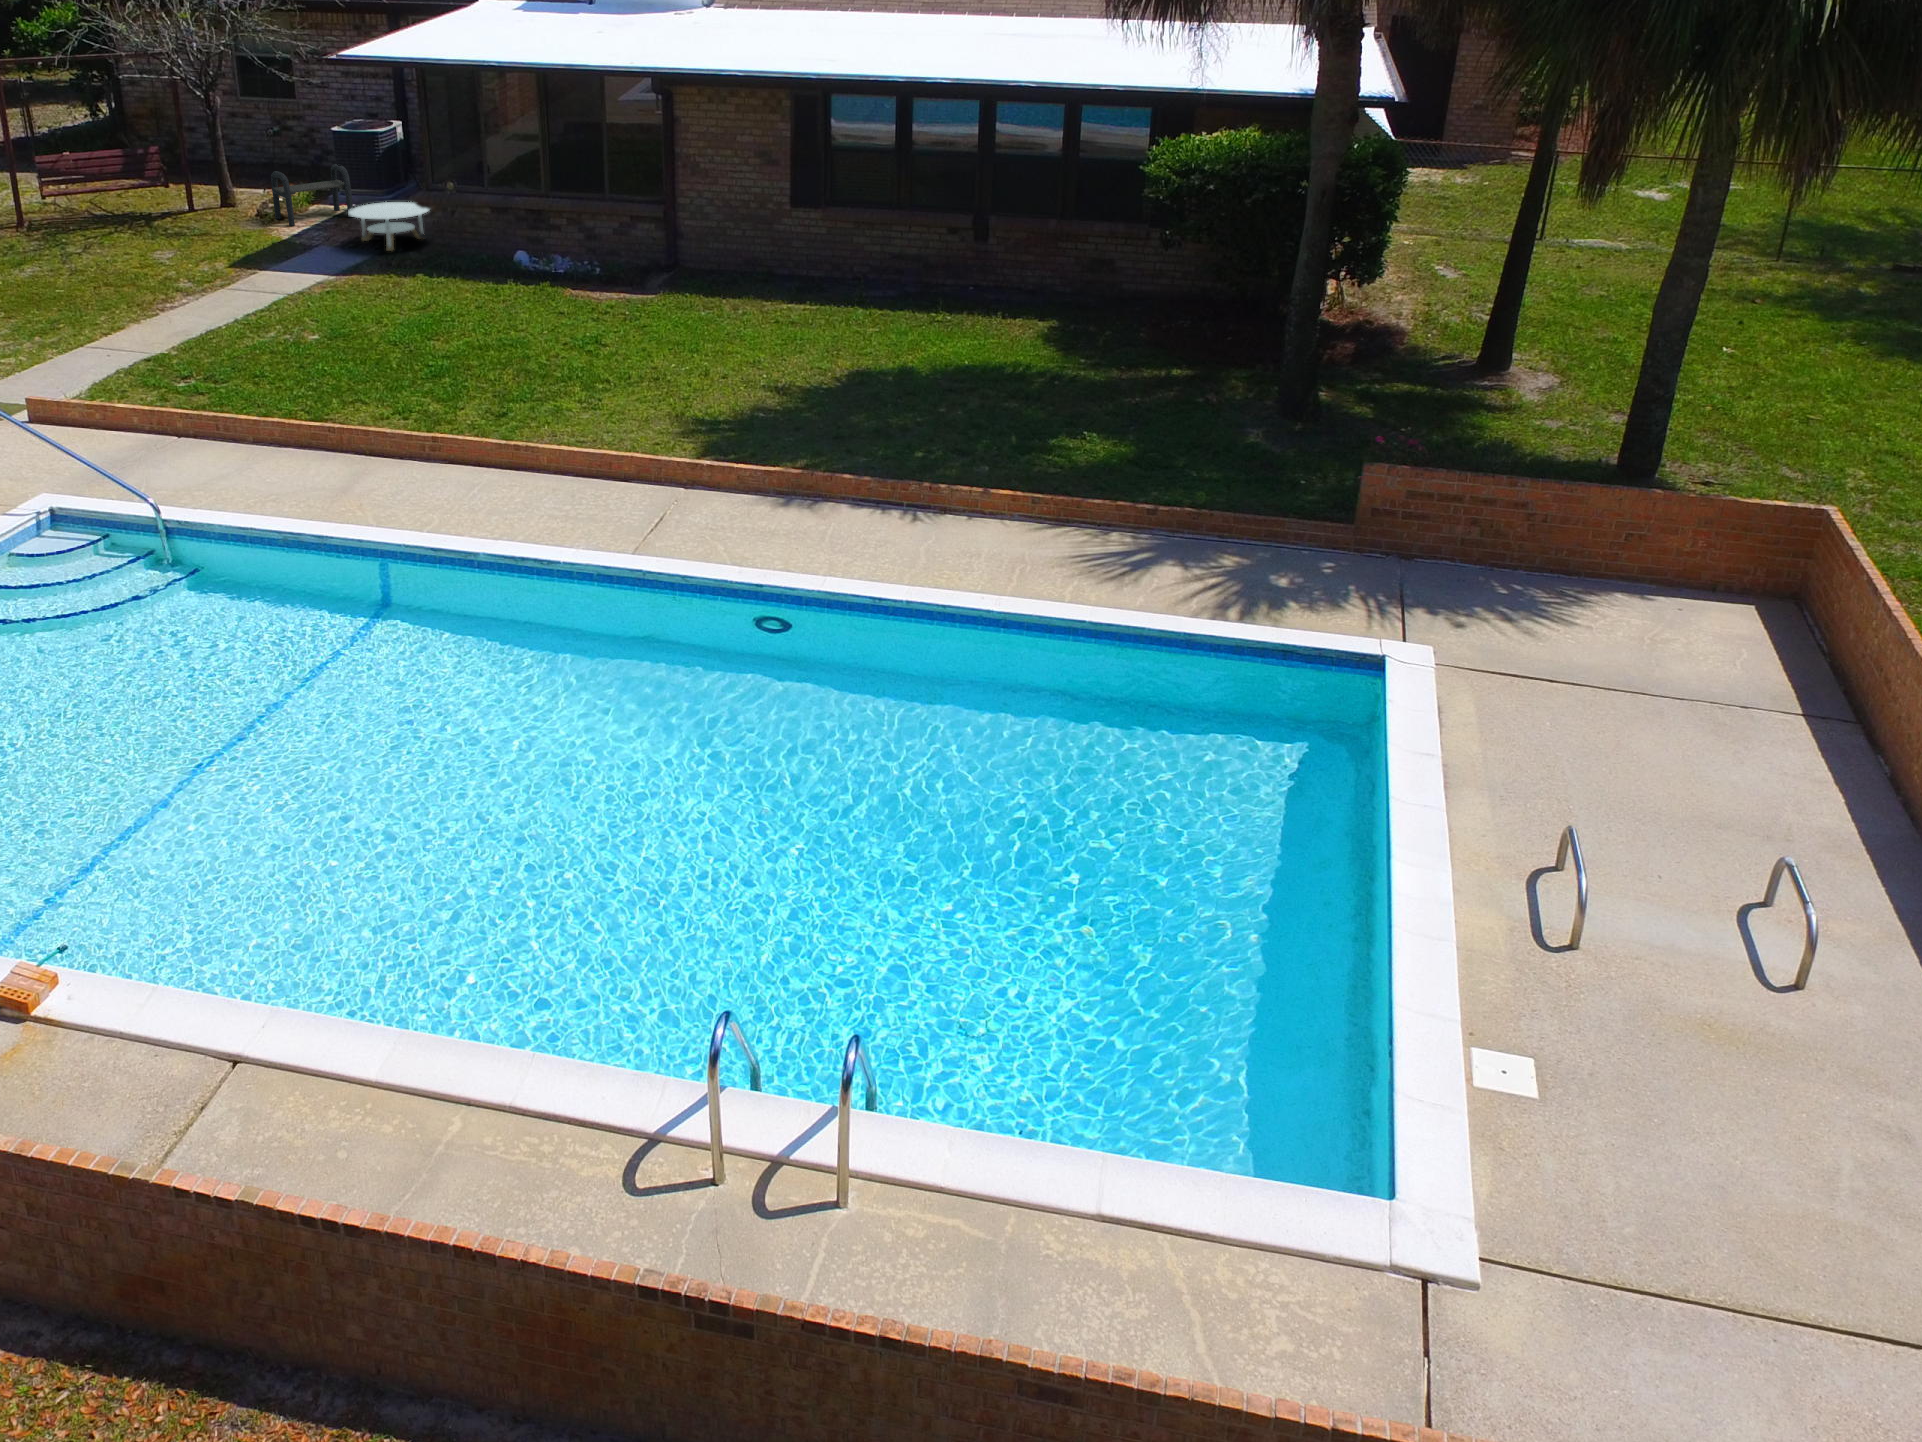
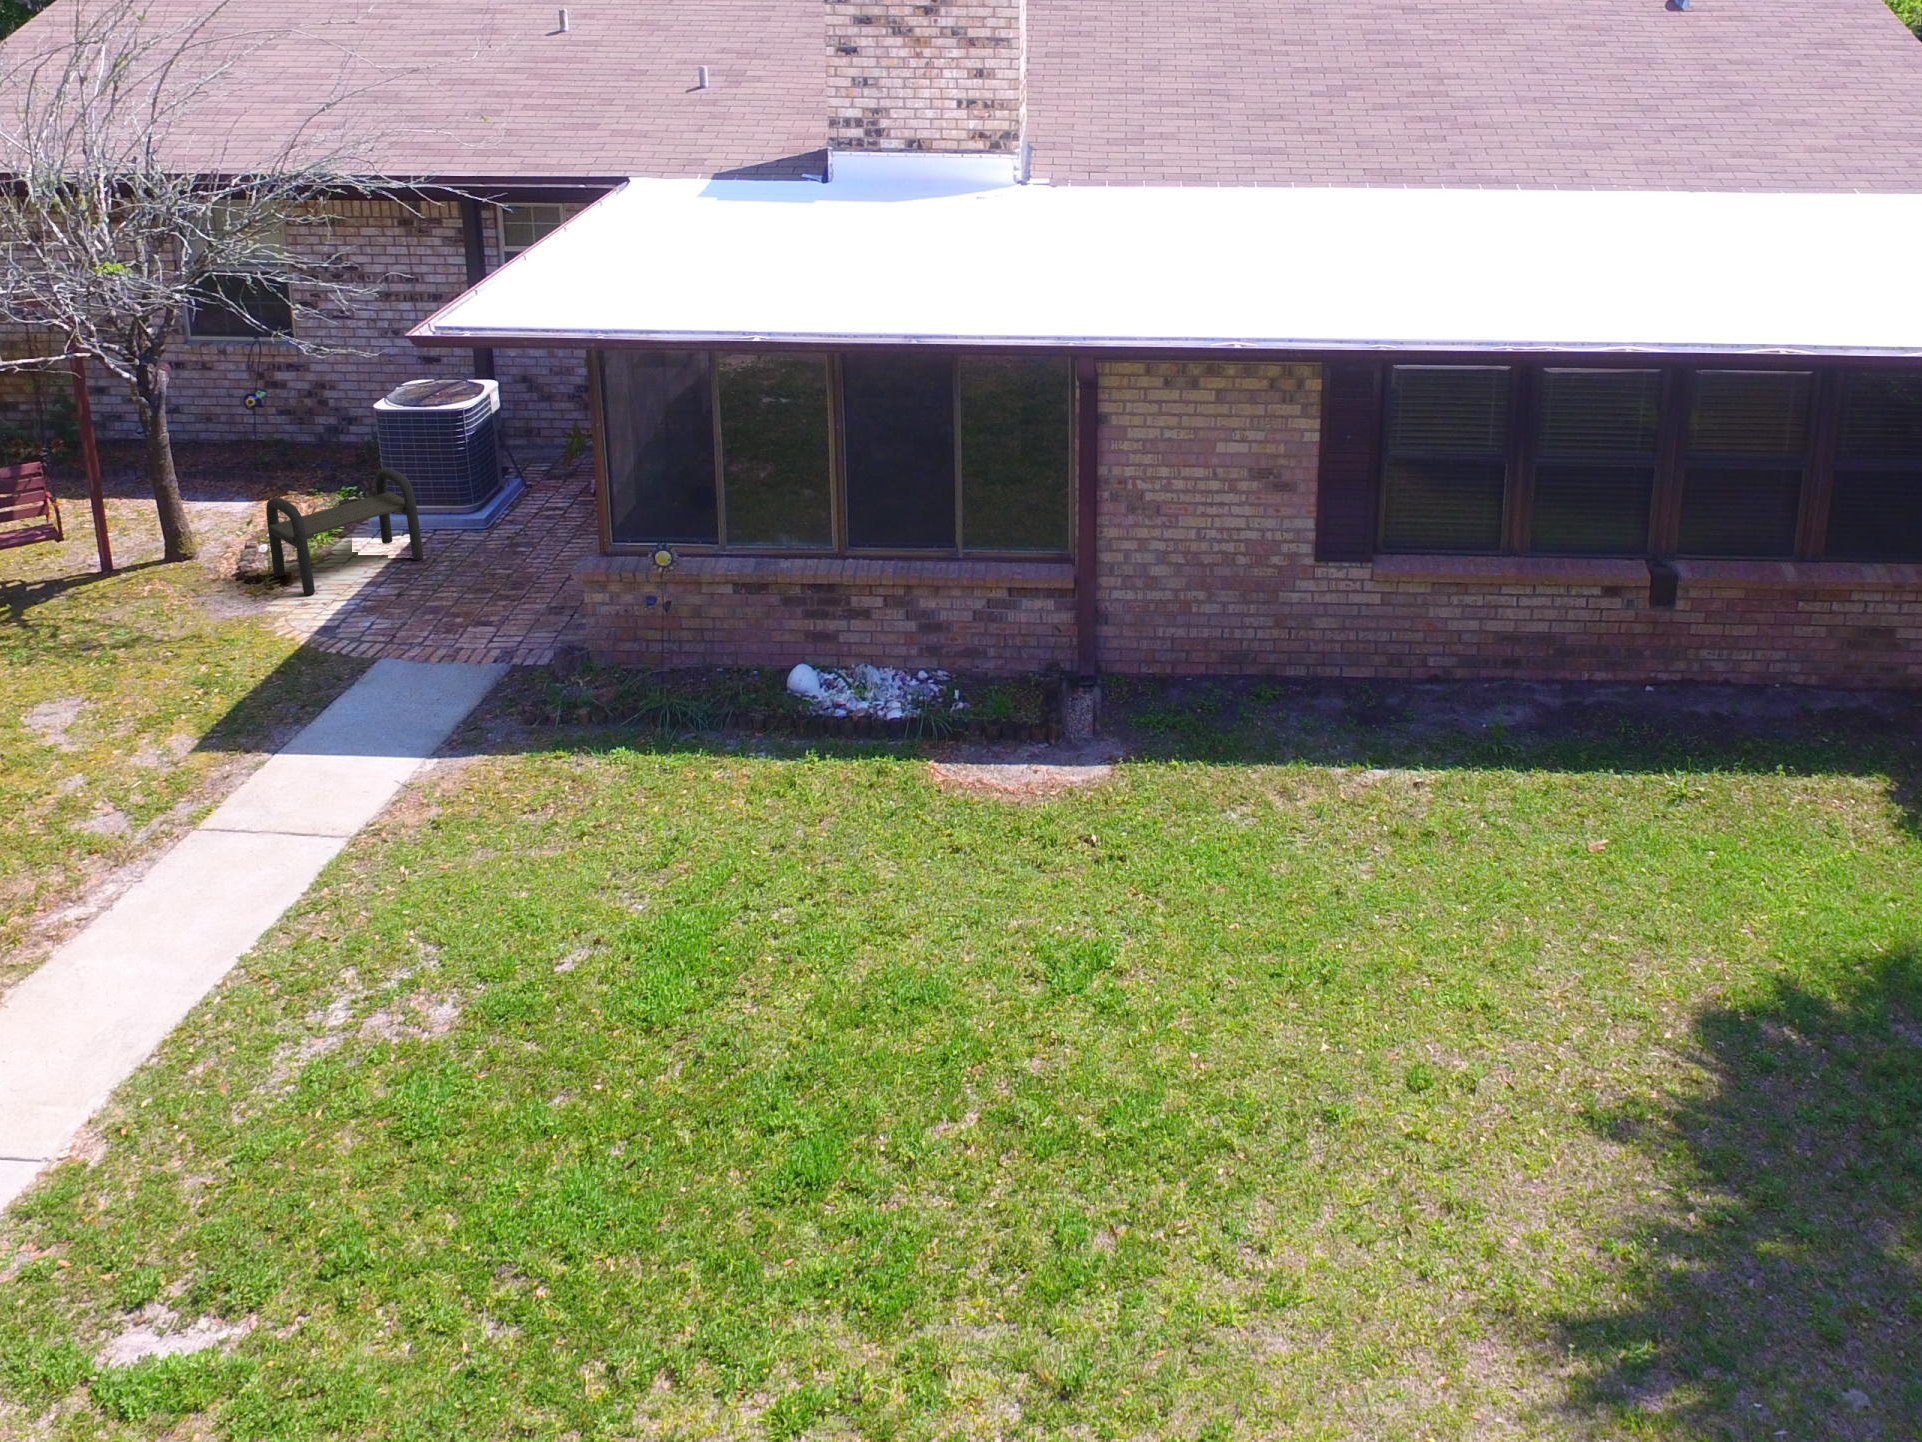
round table: present [349,202,429,251] -> none [431,545,586,657]

